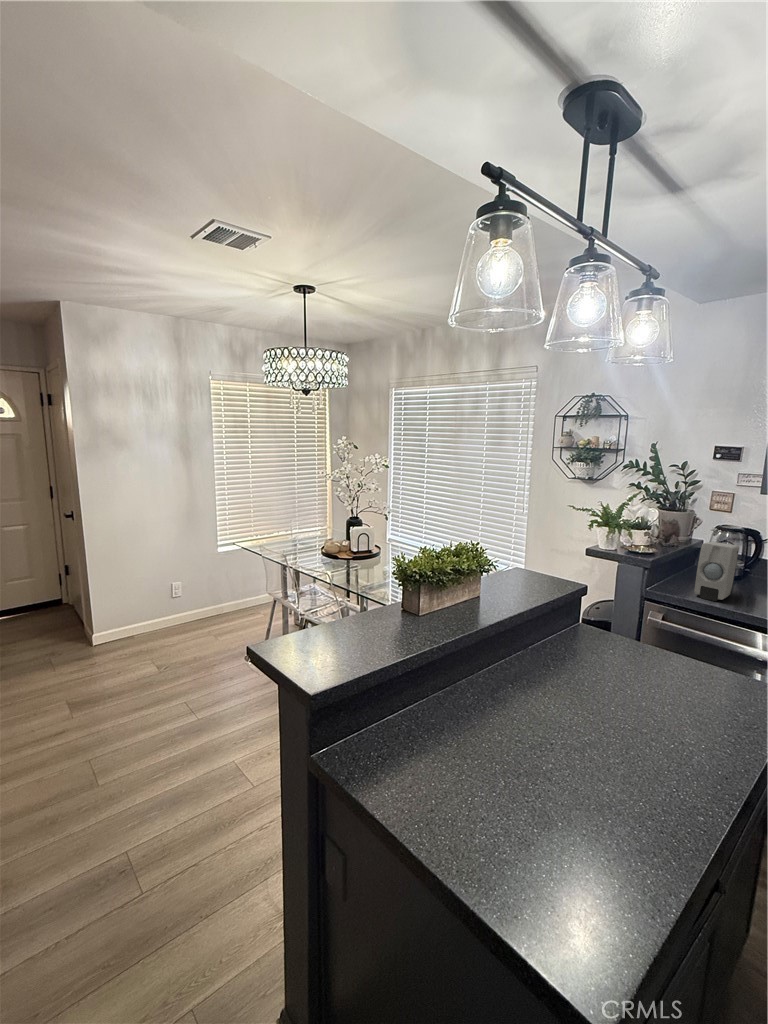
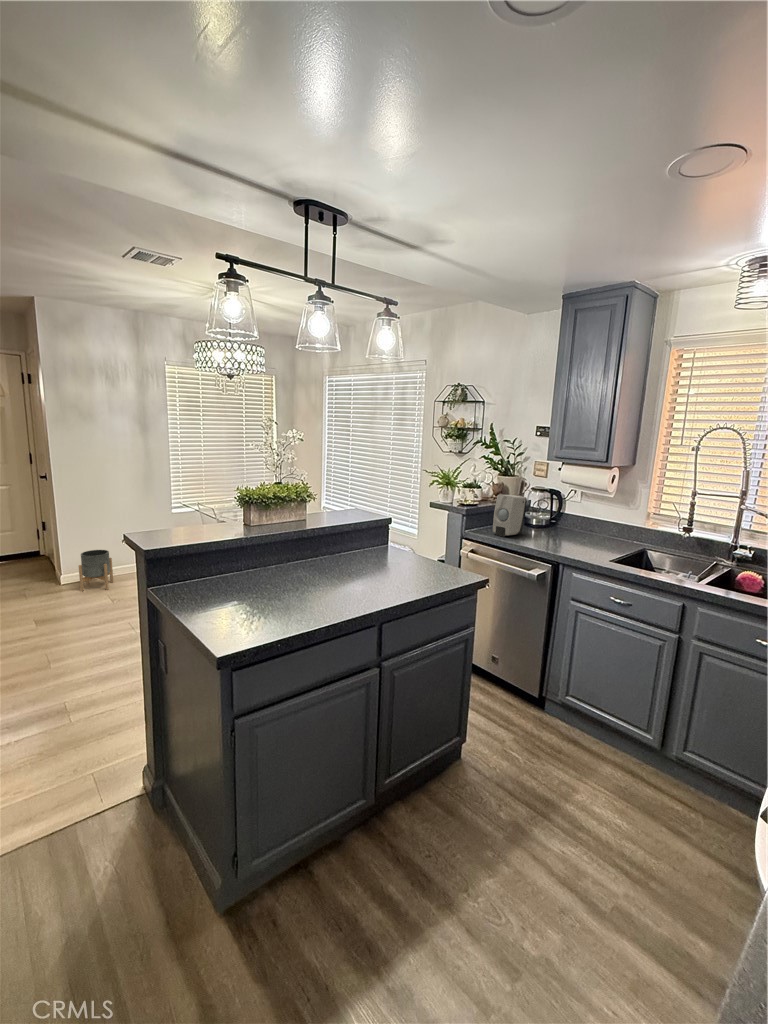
planter: none [115,602,155,656] -> present [79,550,113,591]

